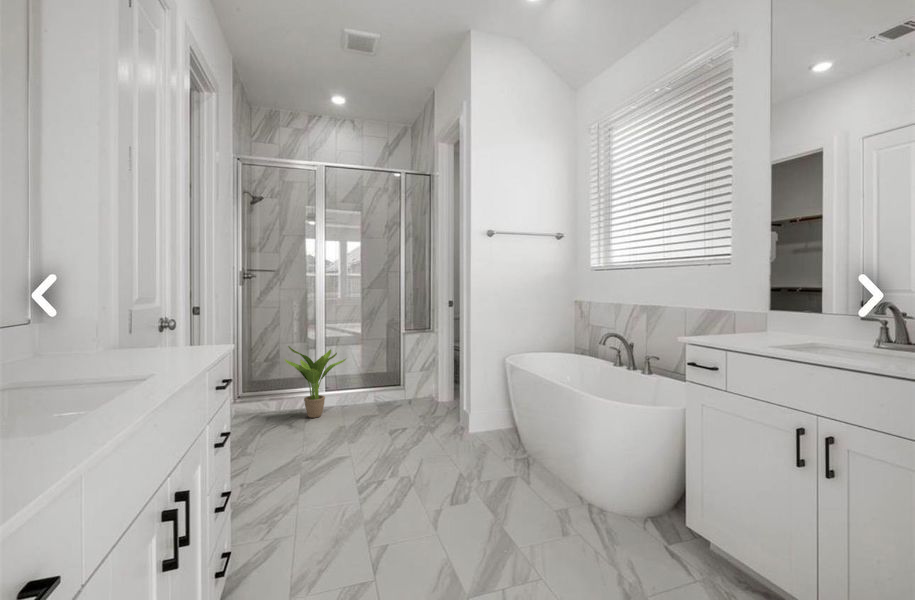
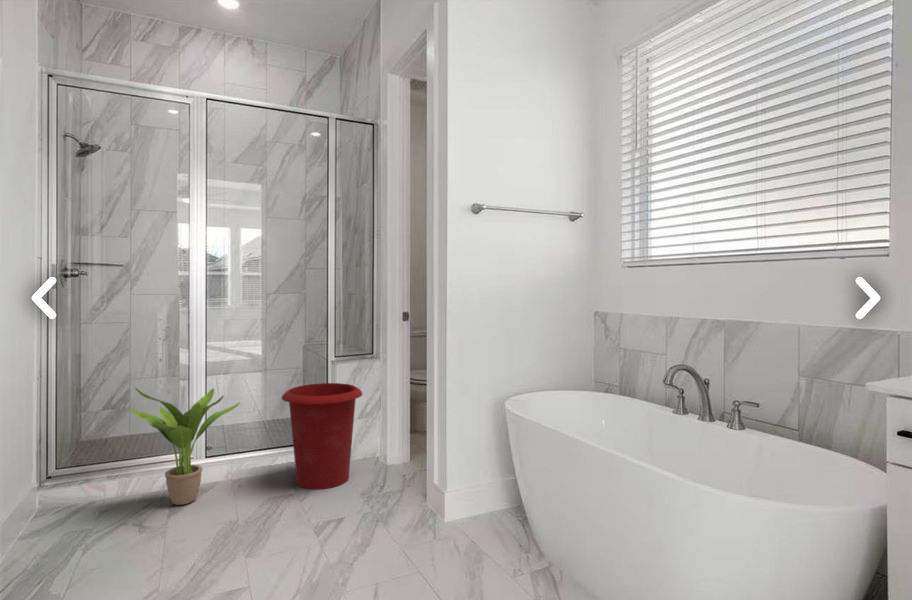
waste bin: none [371,349,422,414] -> present [282,383,362,489]

